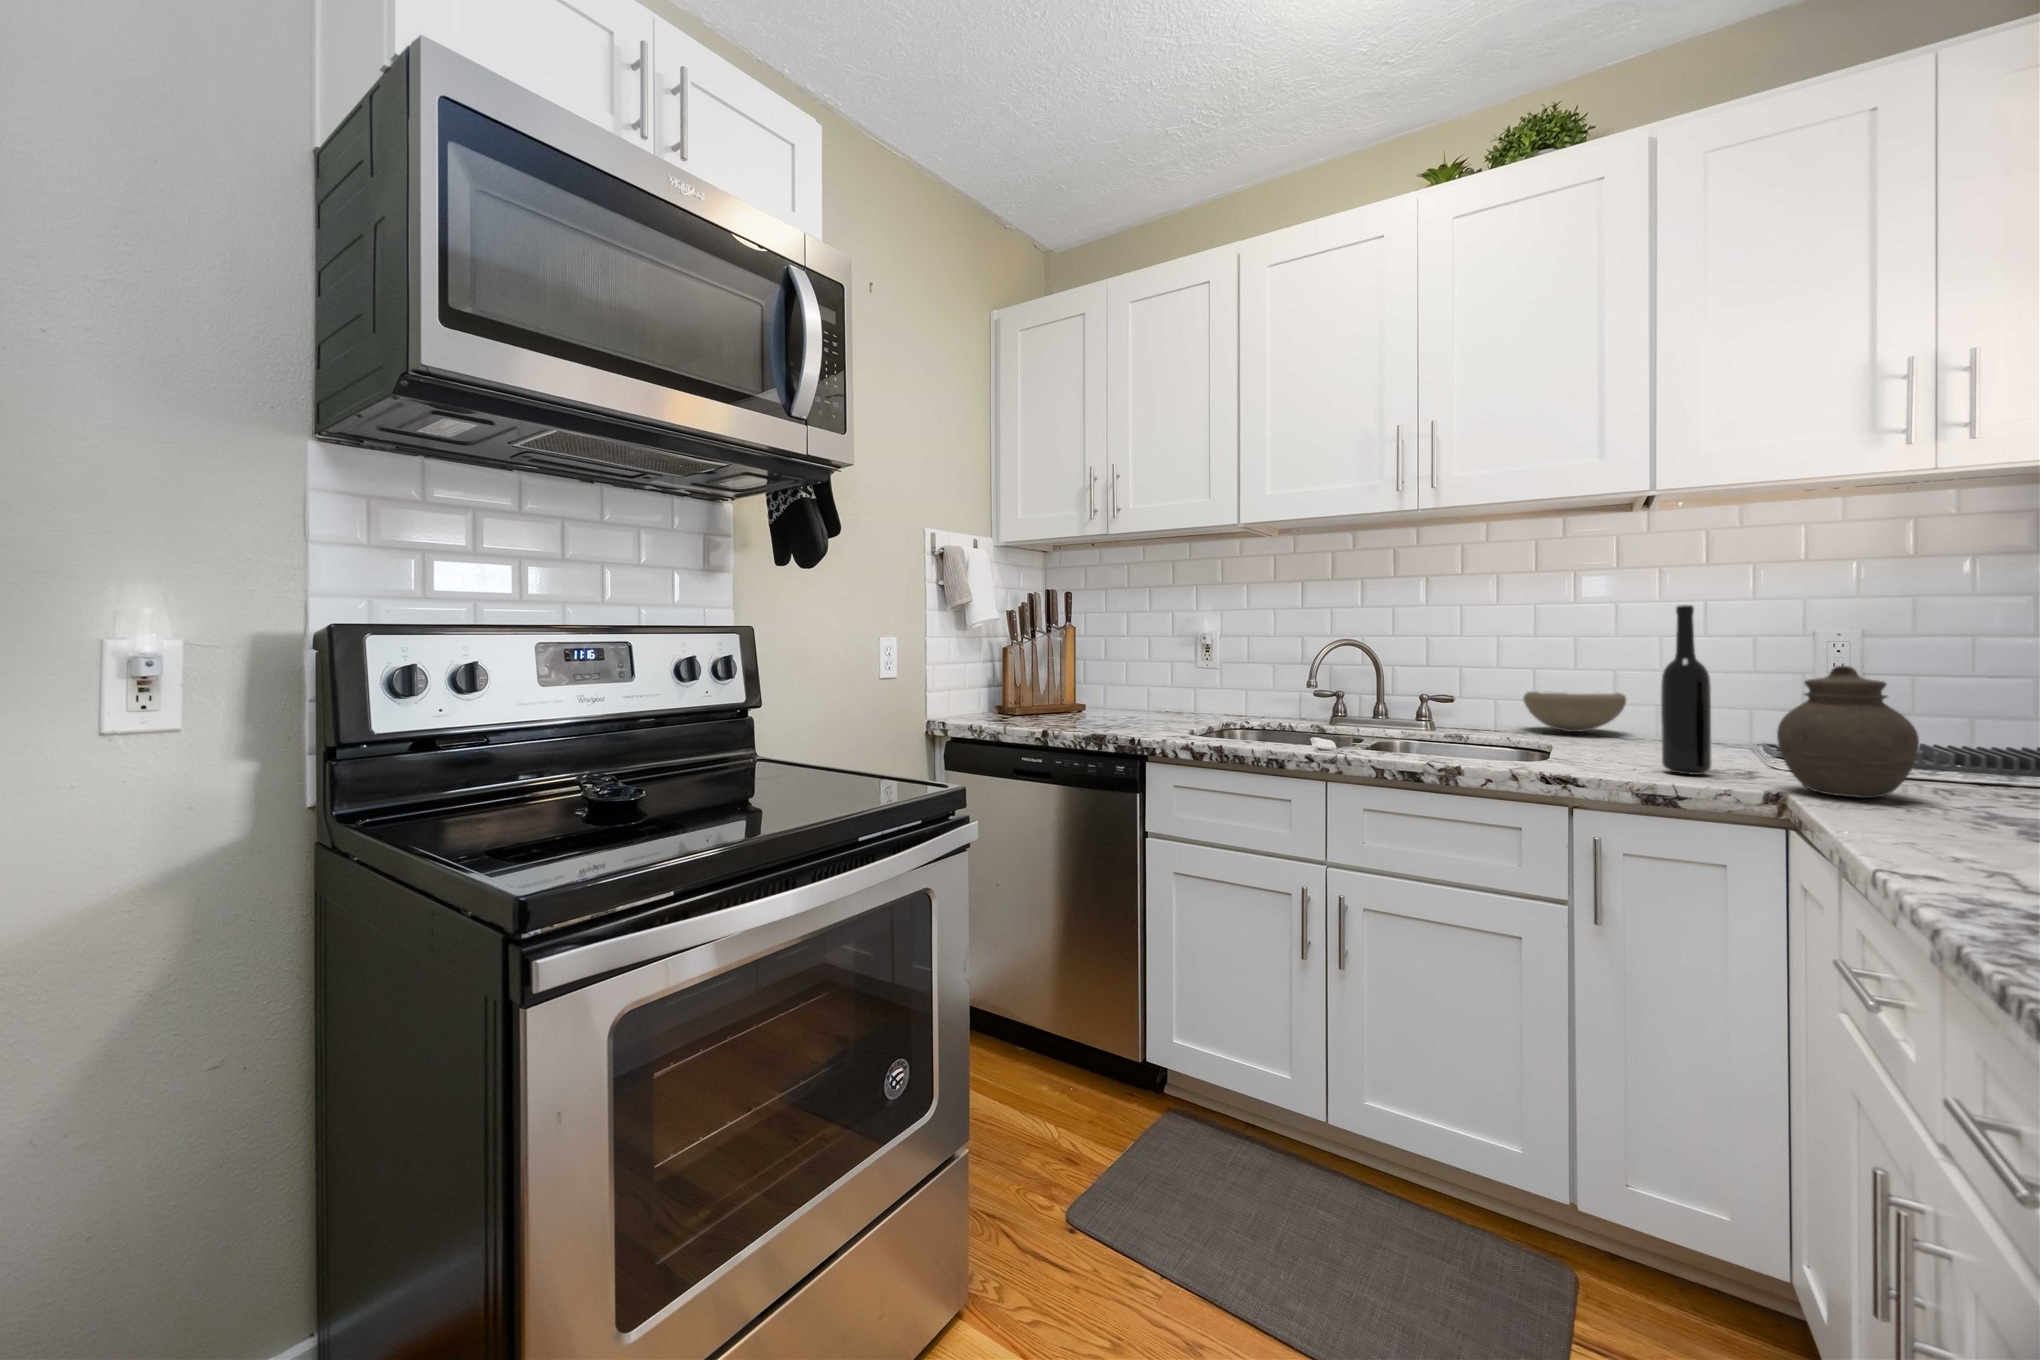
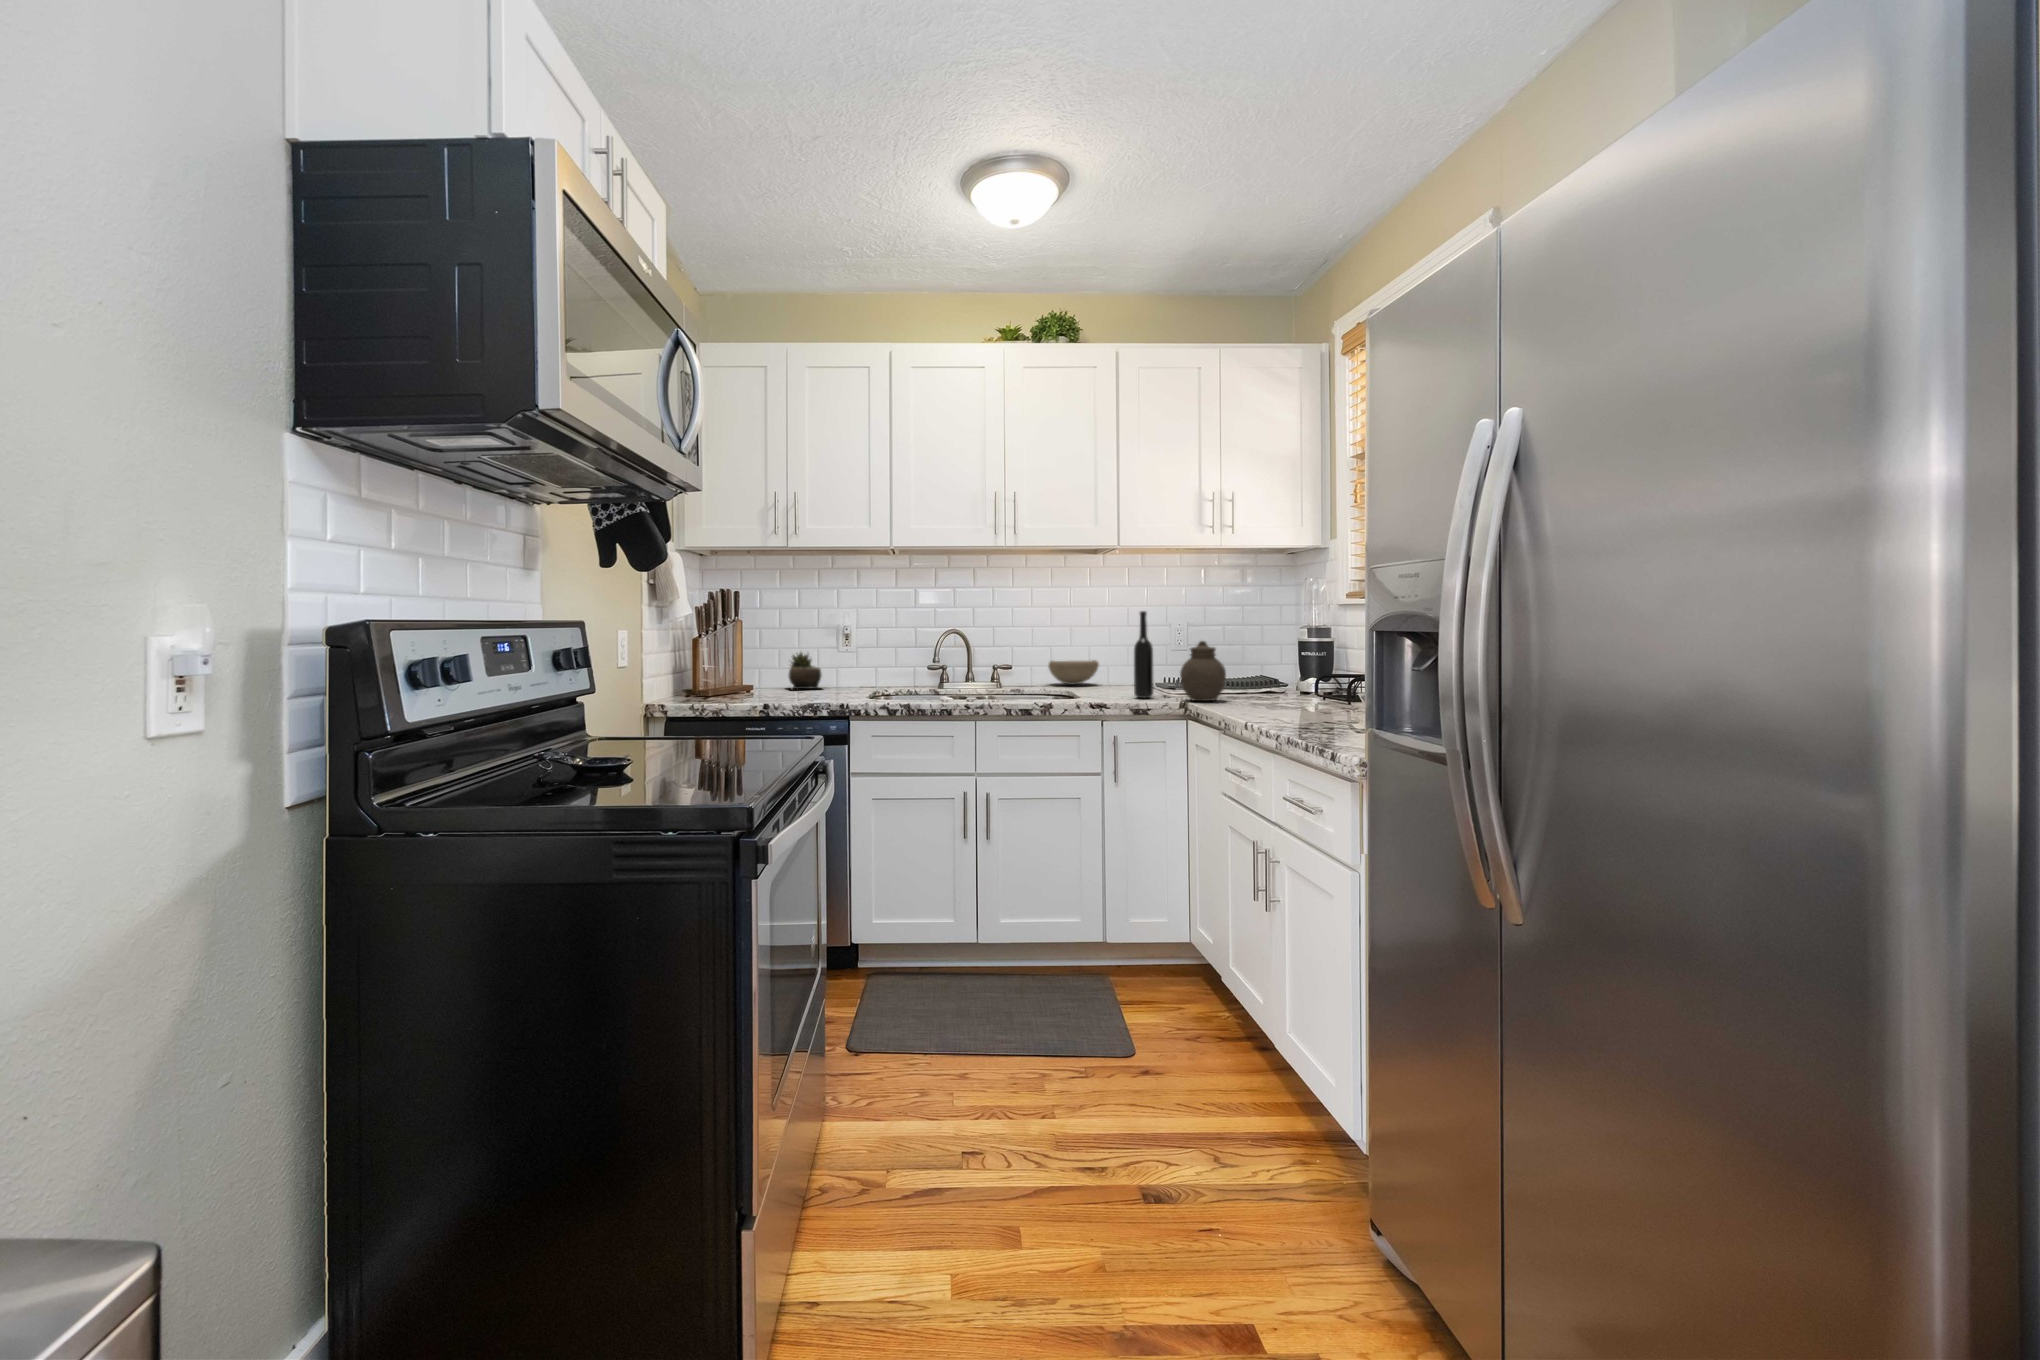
succulent plant: none [1130,665,1177,713] -> present [788,653,822,689]

